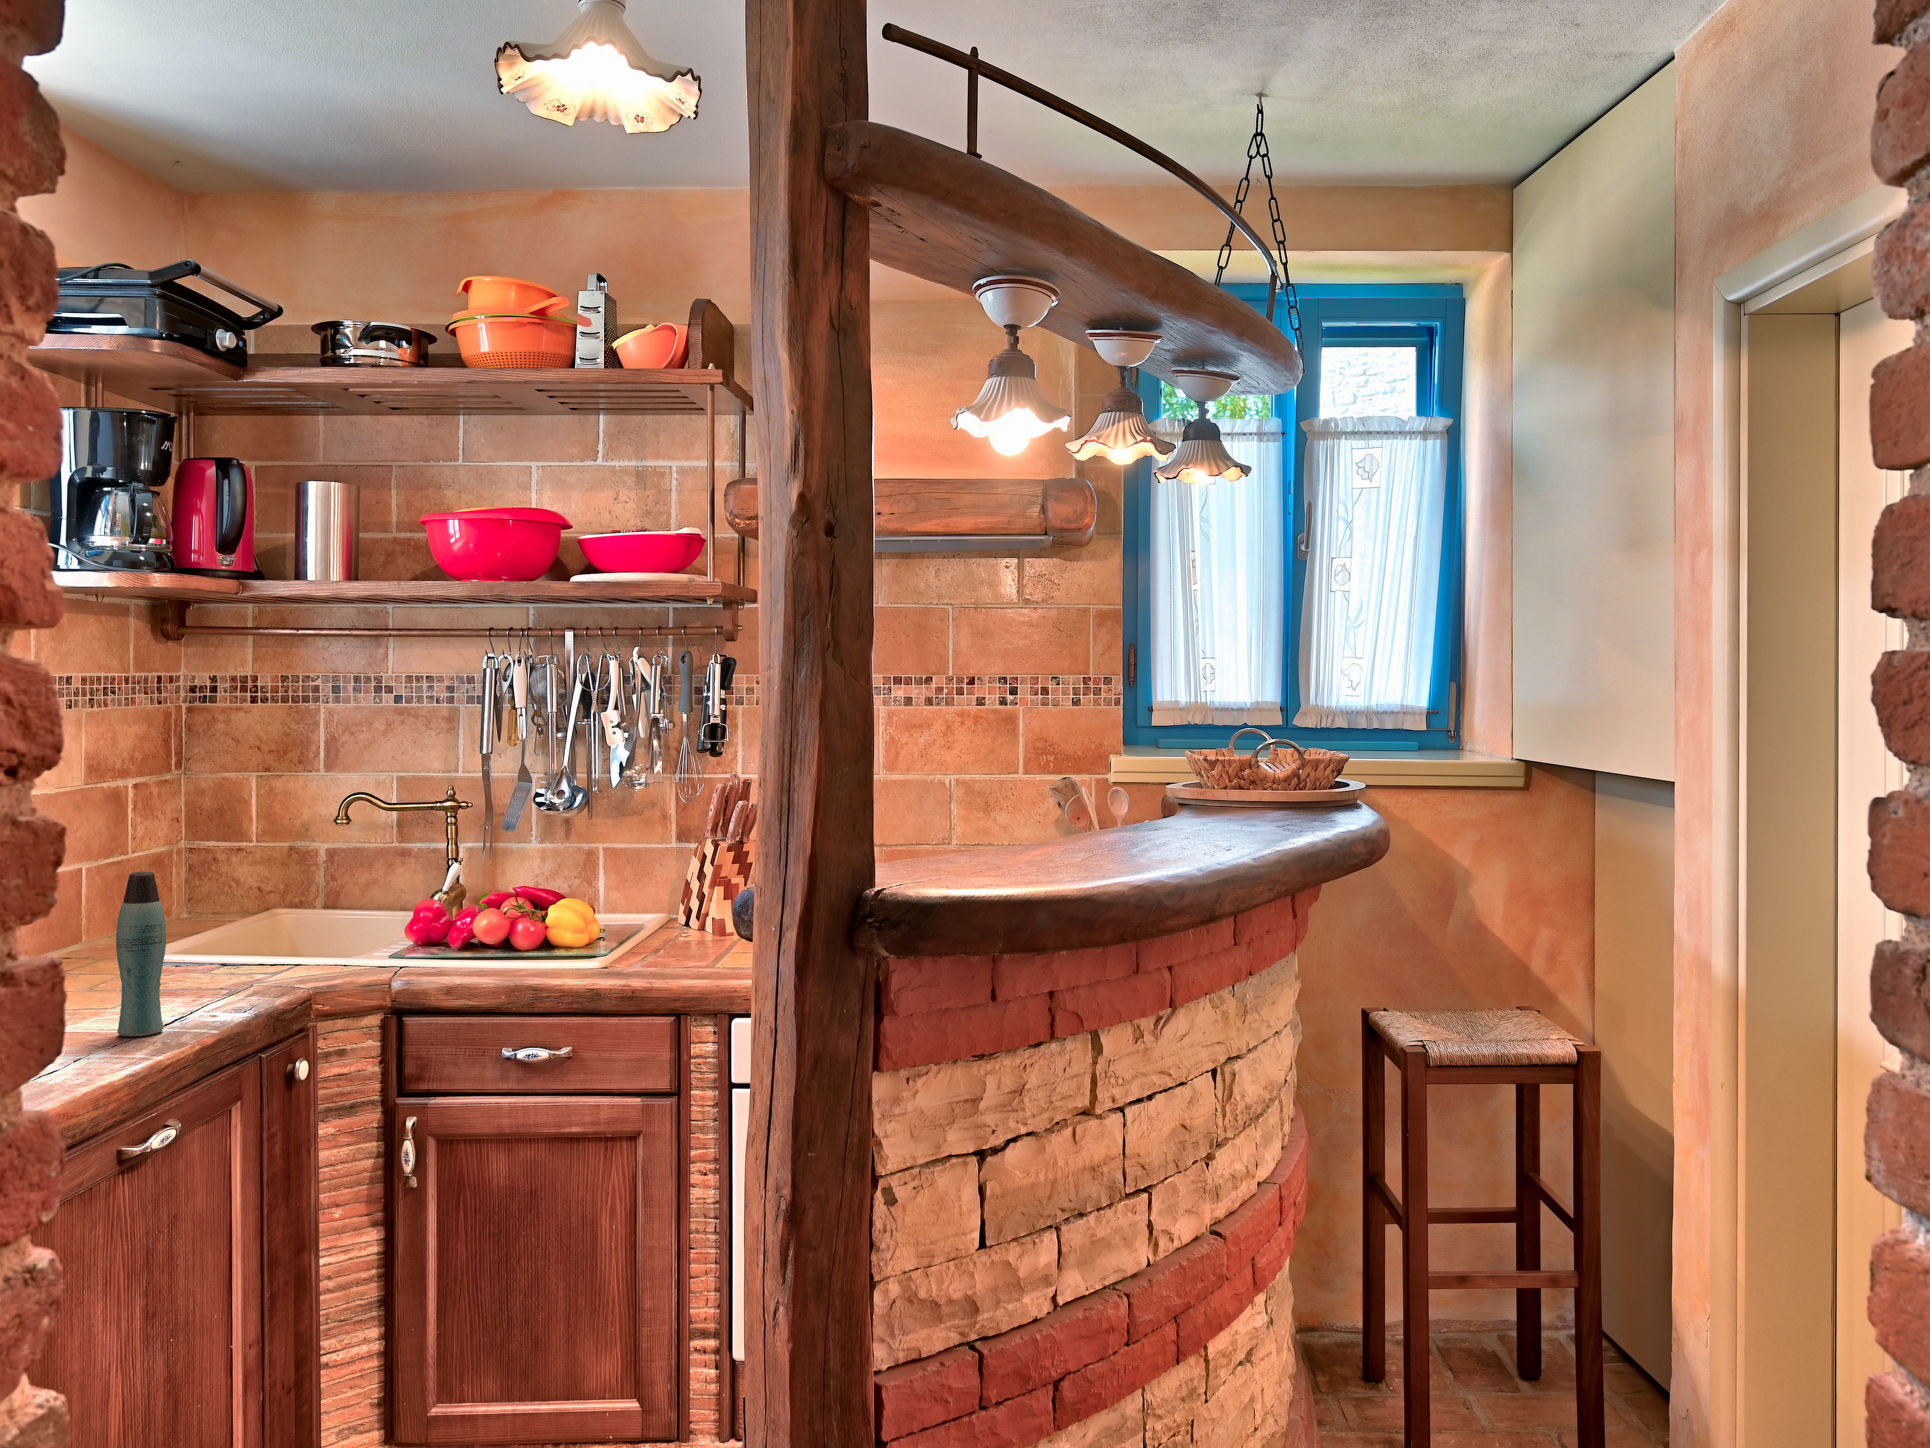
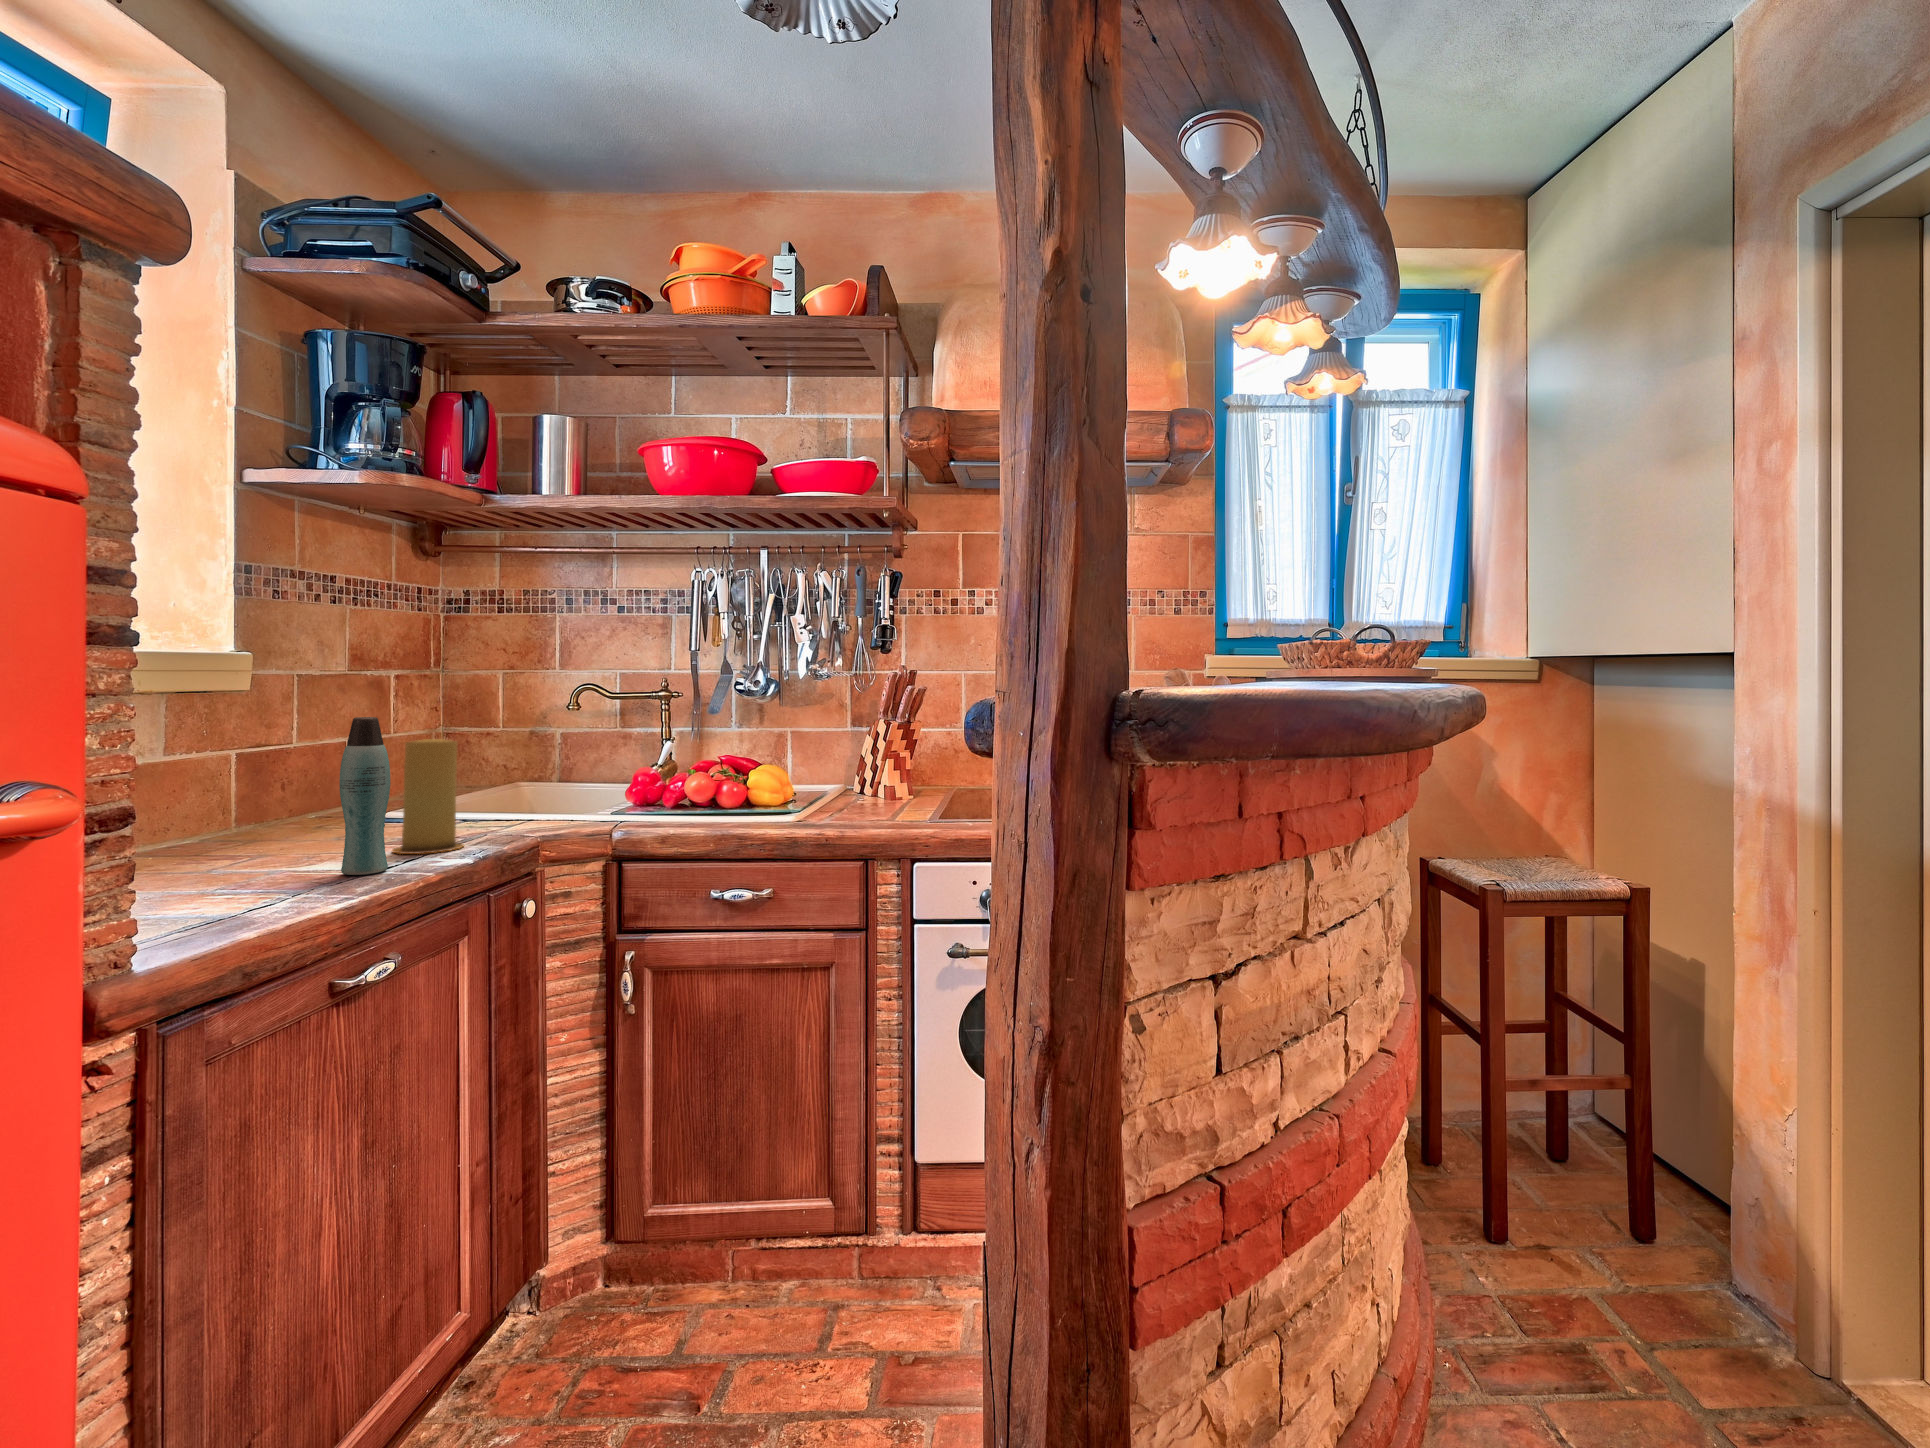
candle: none [158,884,233,1011] -> present [392,739,464,854]

